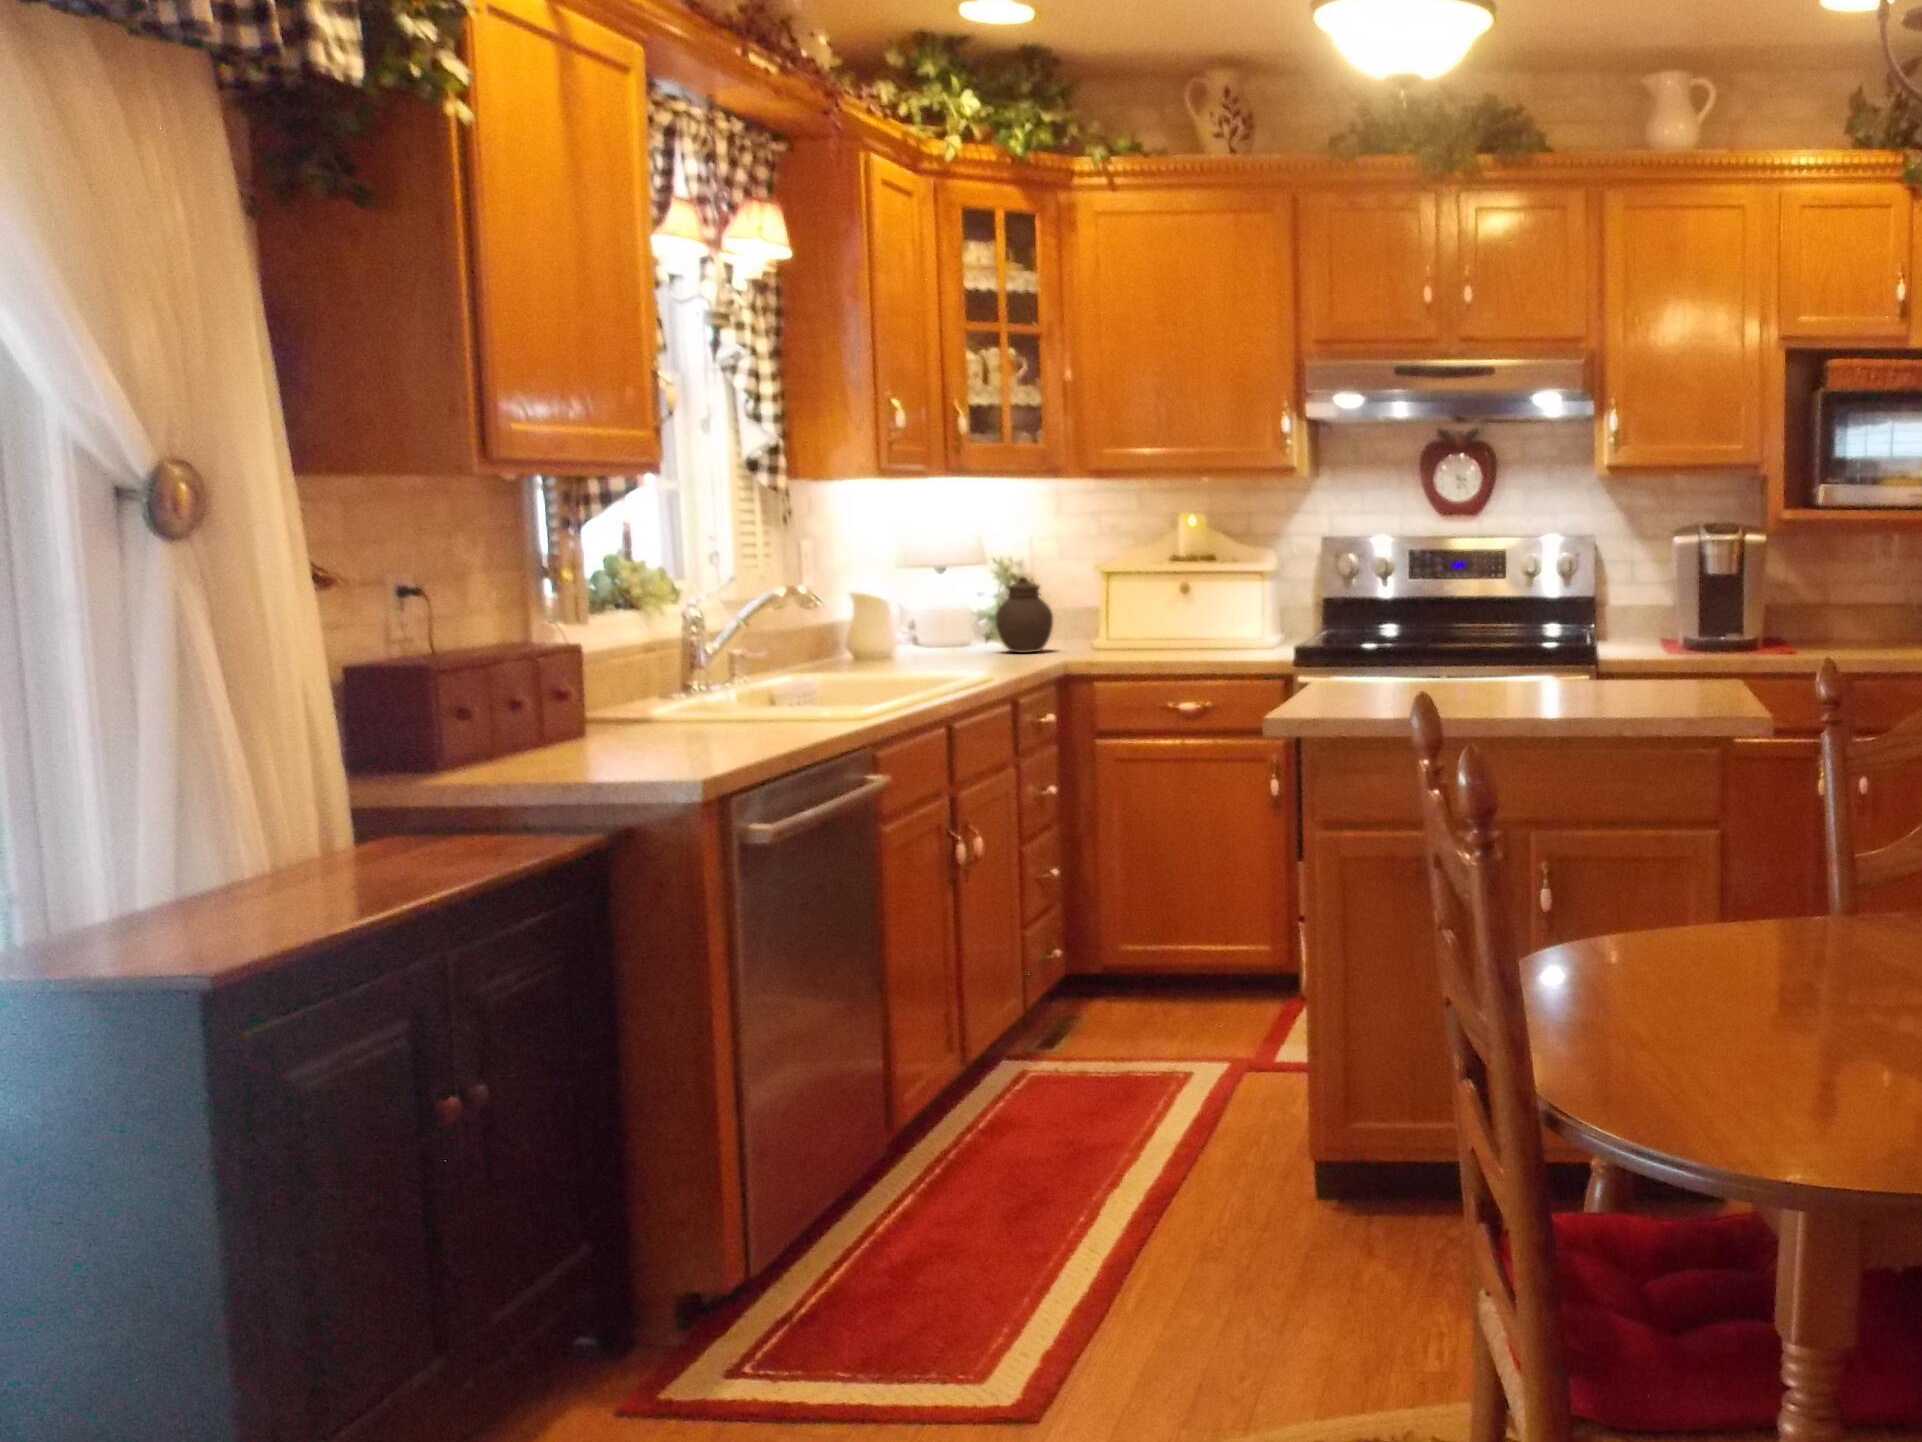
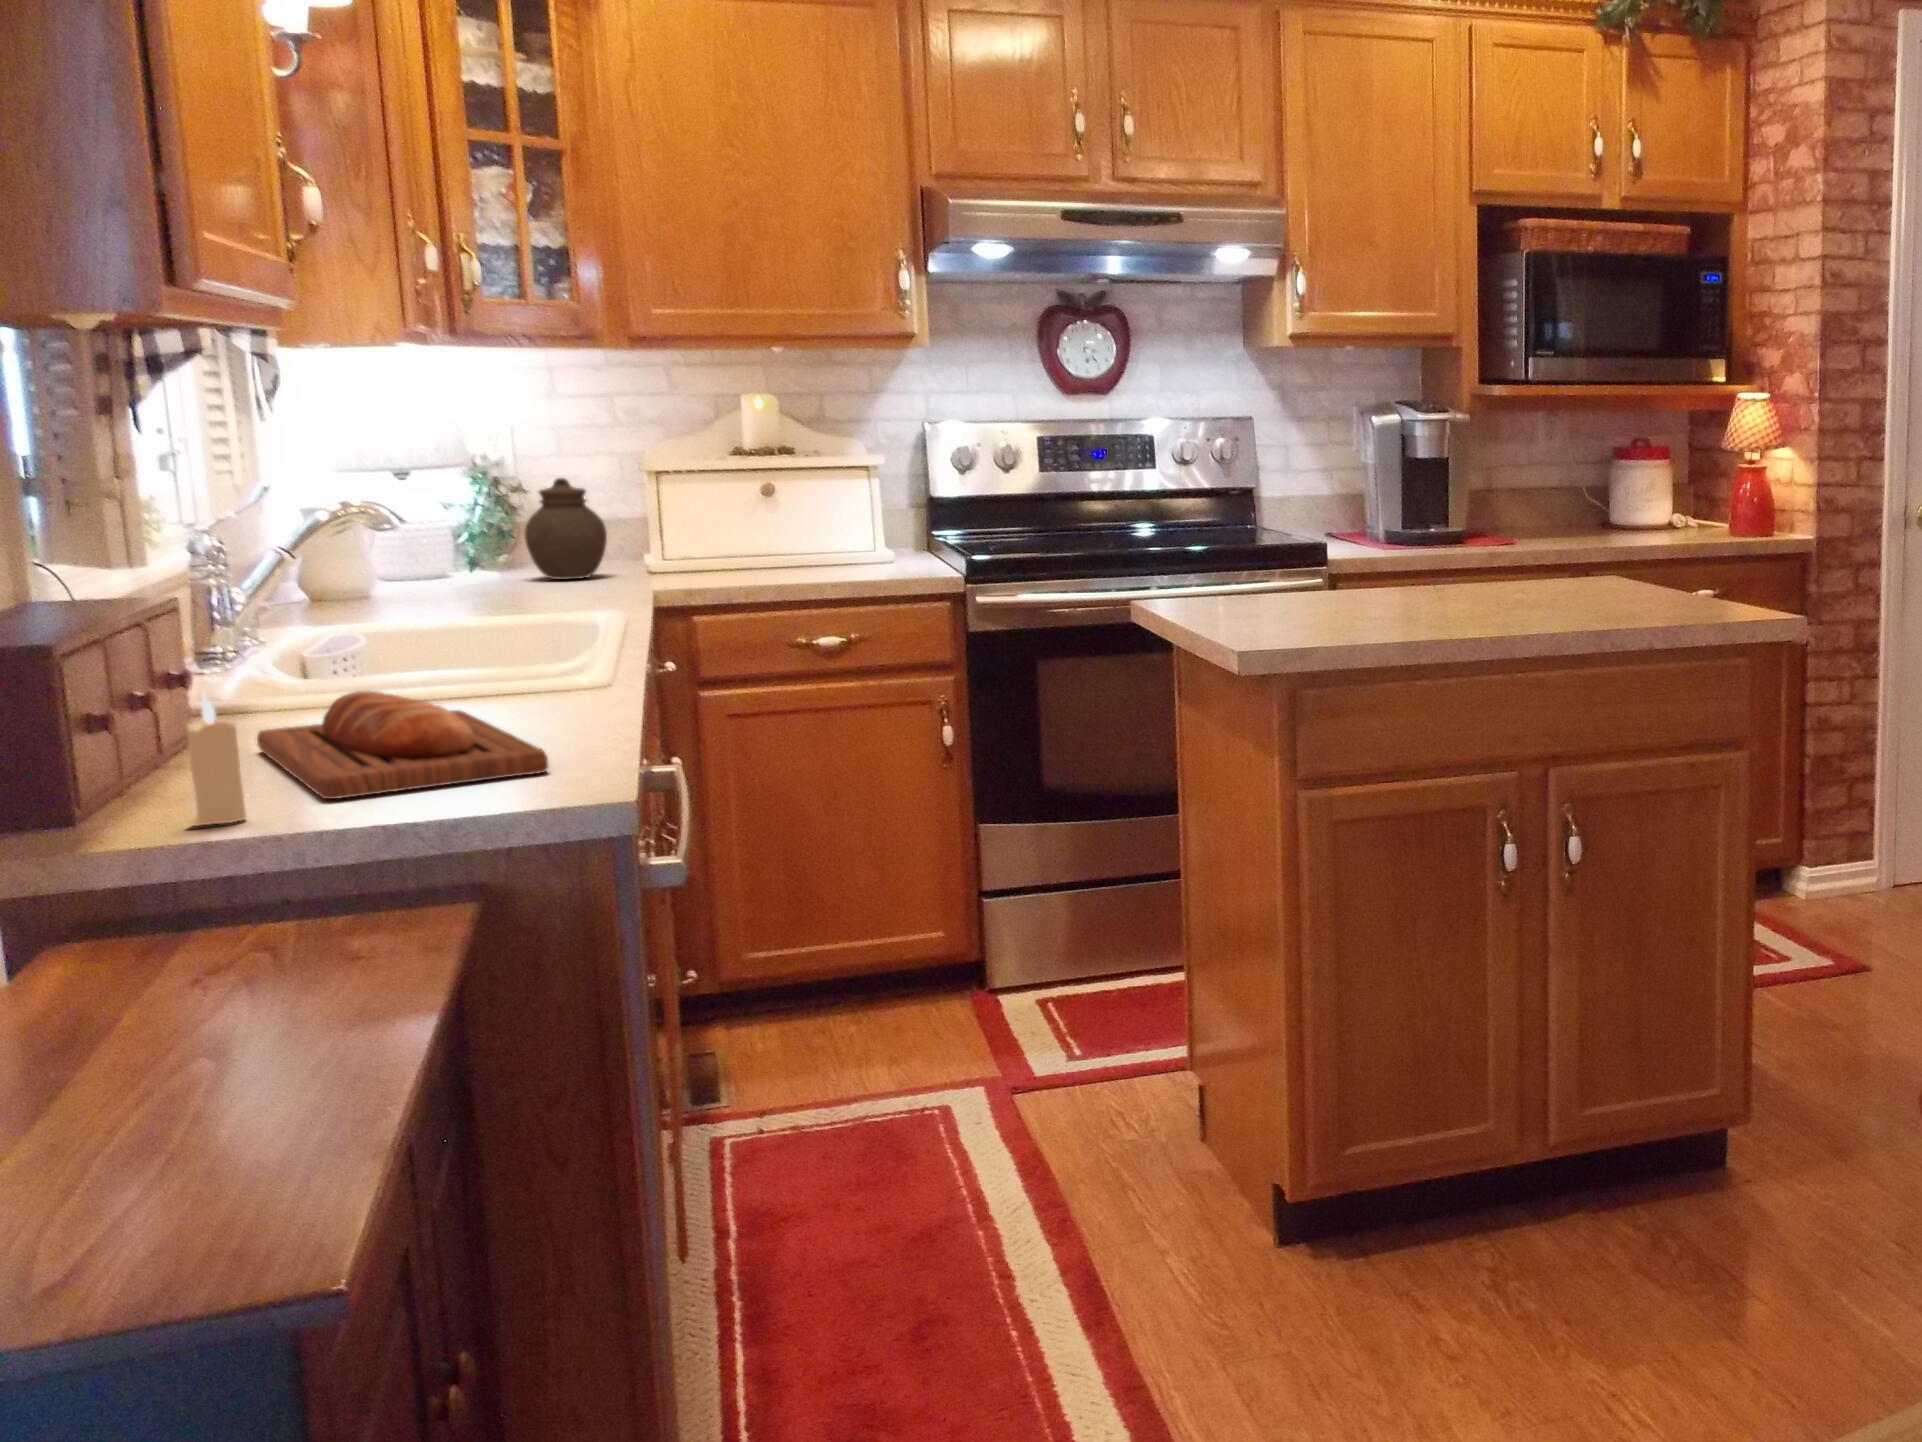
candle: none [448,704,488,787] -> present [186,692,246,827]
bread loaf: none [543,714,714,779] -> present [257,690,549,799]

